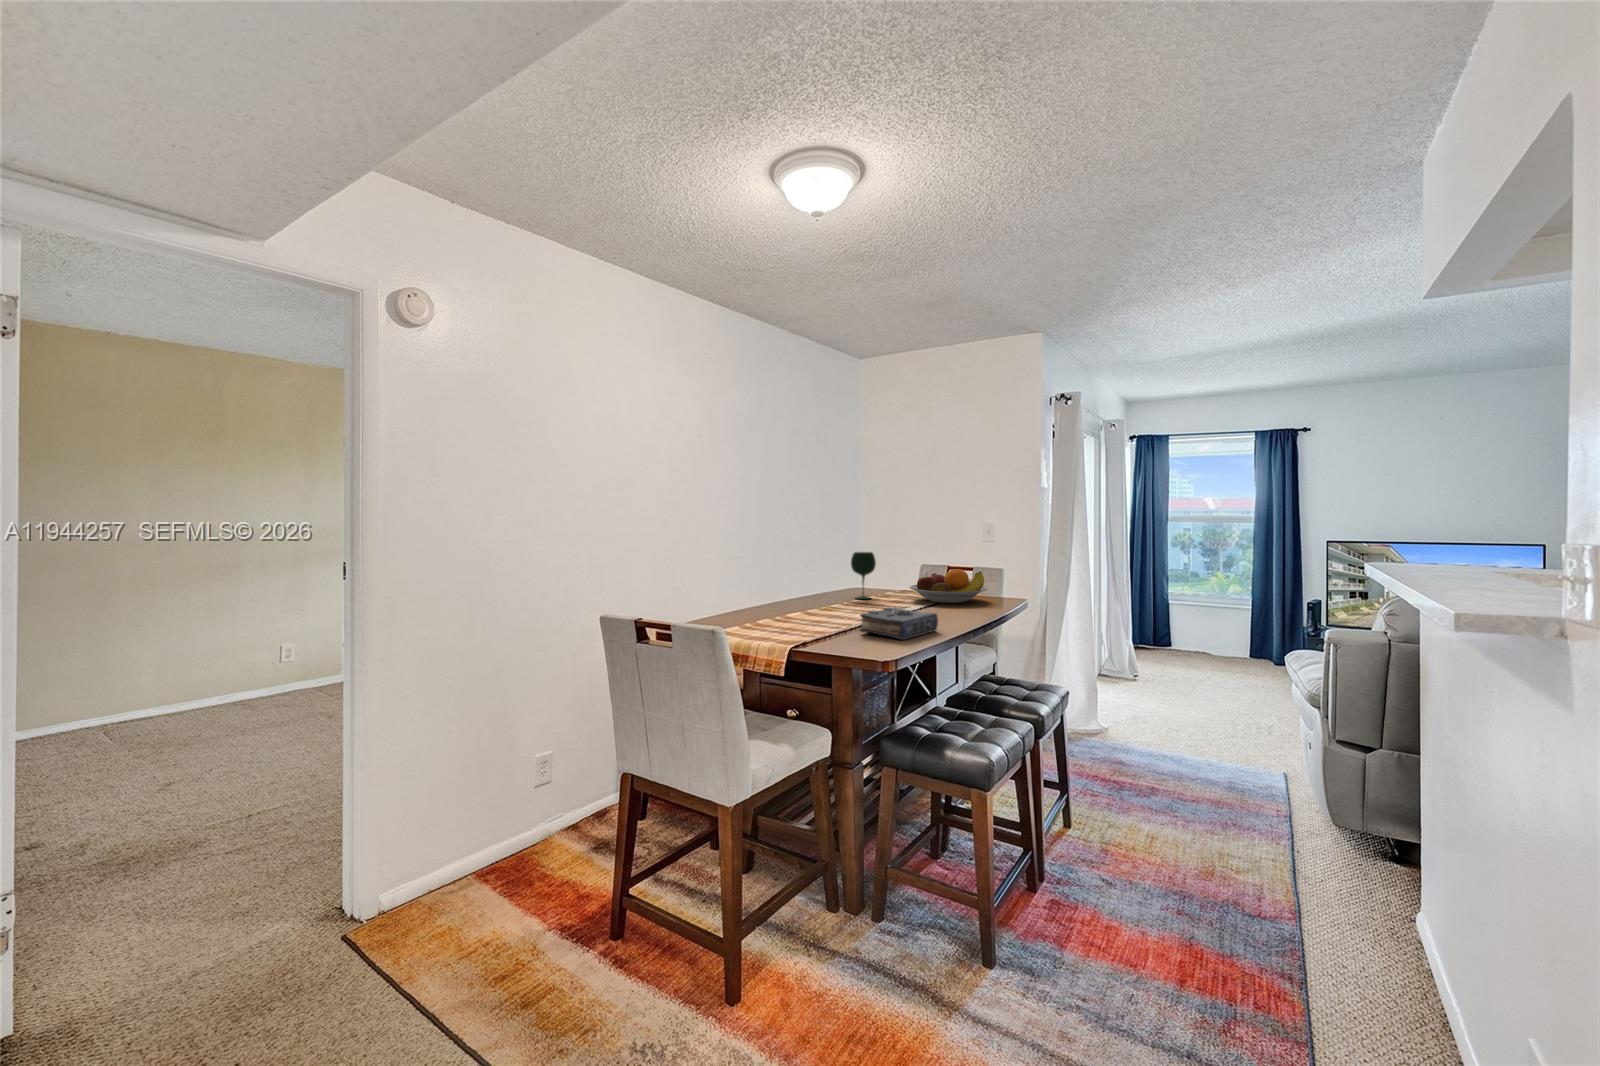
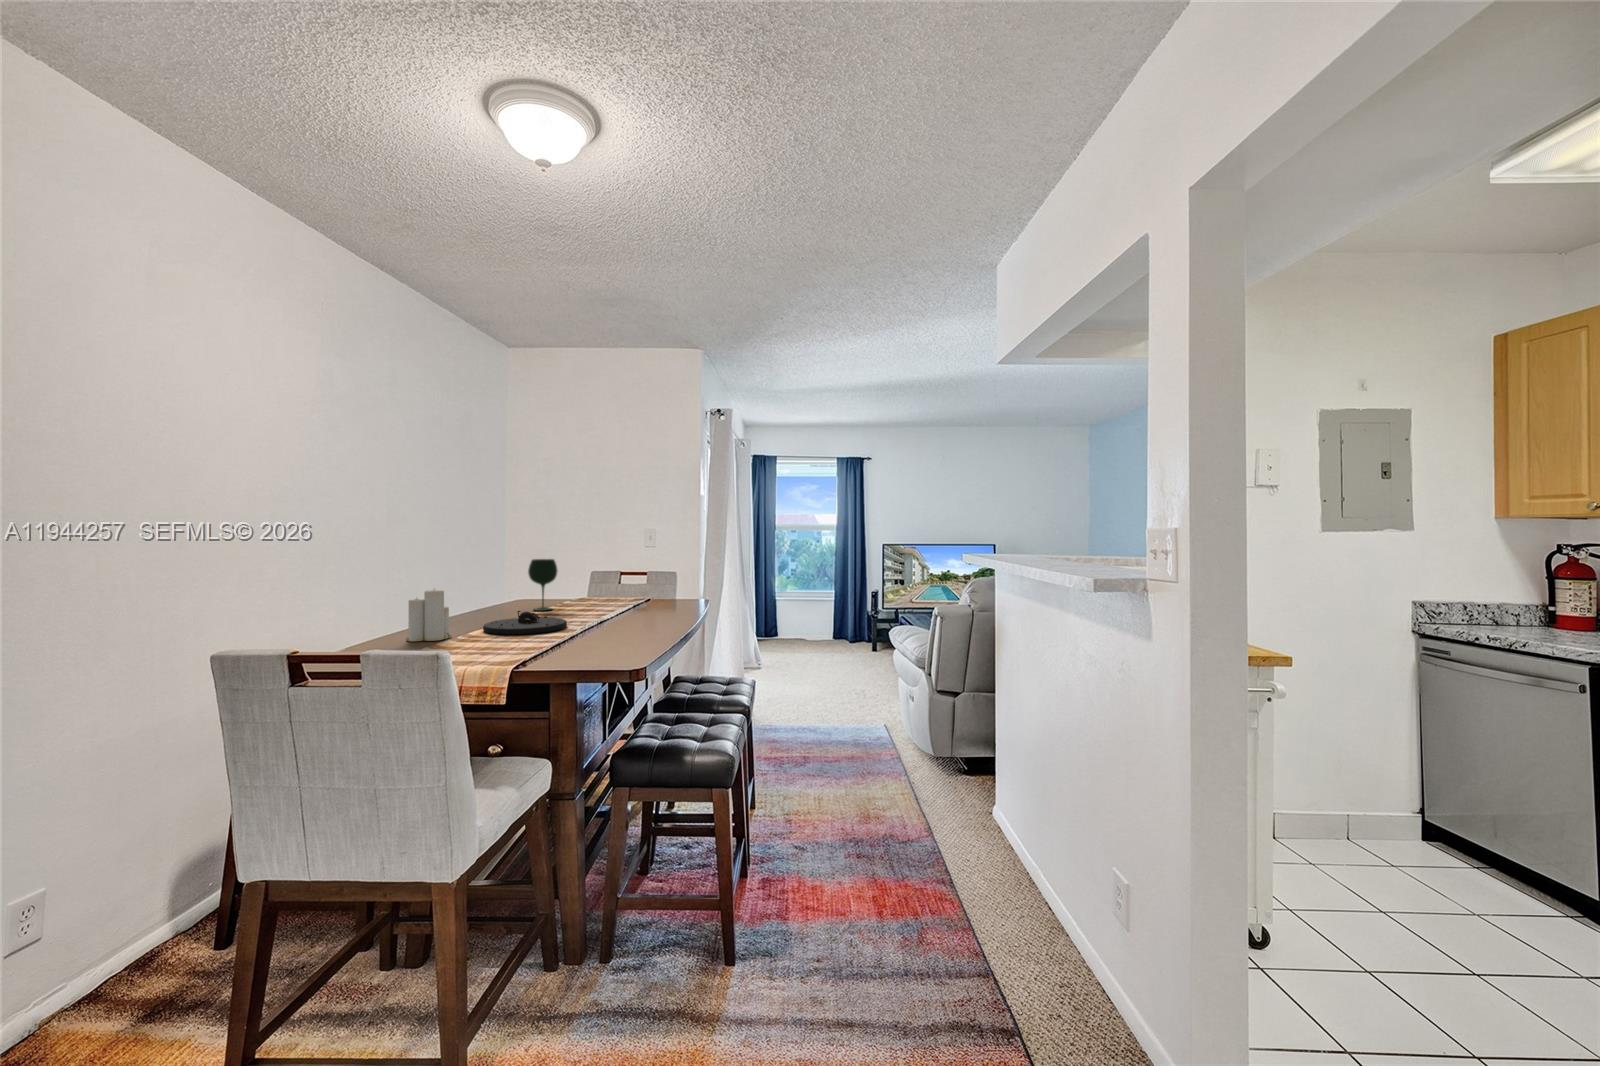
fruit bowl: present [910,569,987,603] -> none [596,574,674,608]
candle: none [743,572,776,618] -> present [406,590,452,641]
plate: none [801,598,869,619] -> present [483,611,567,635]
book: present [860,607,938,640] -> none [577,615,656,649]

